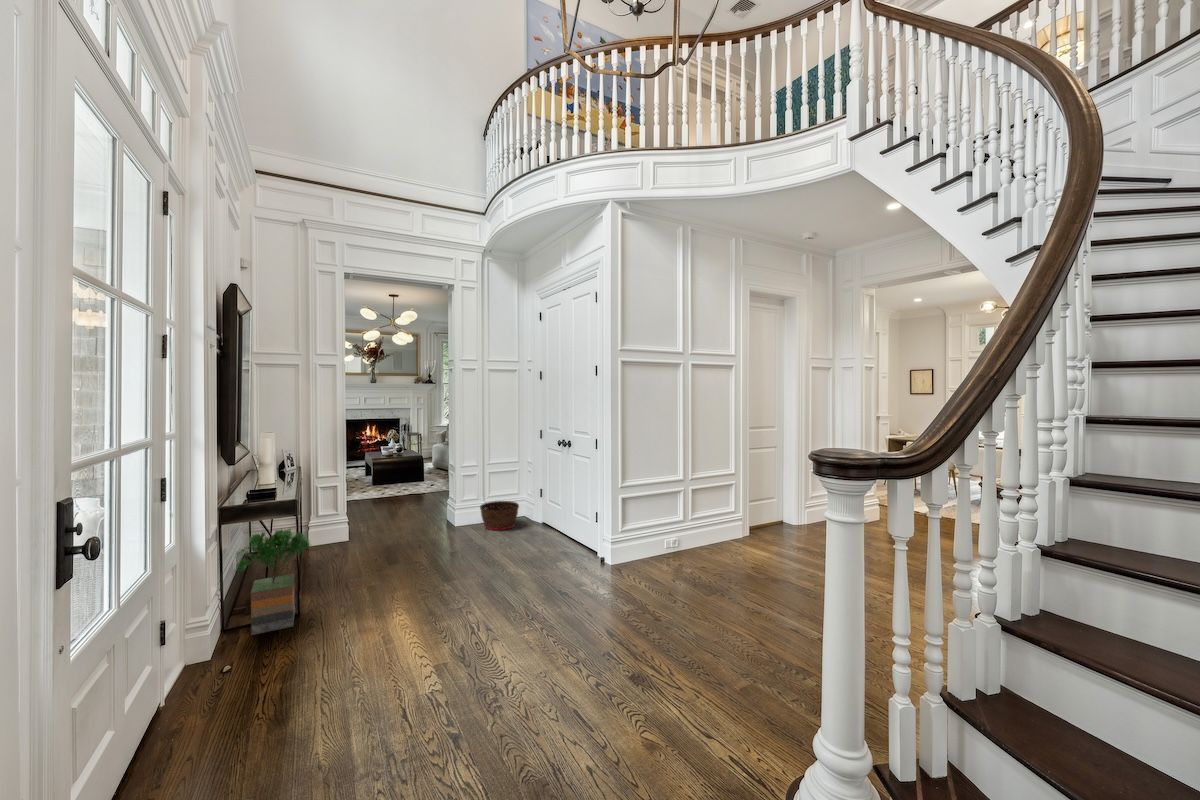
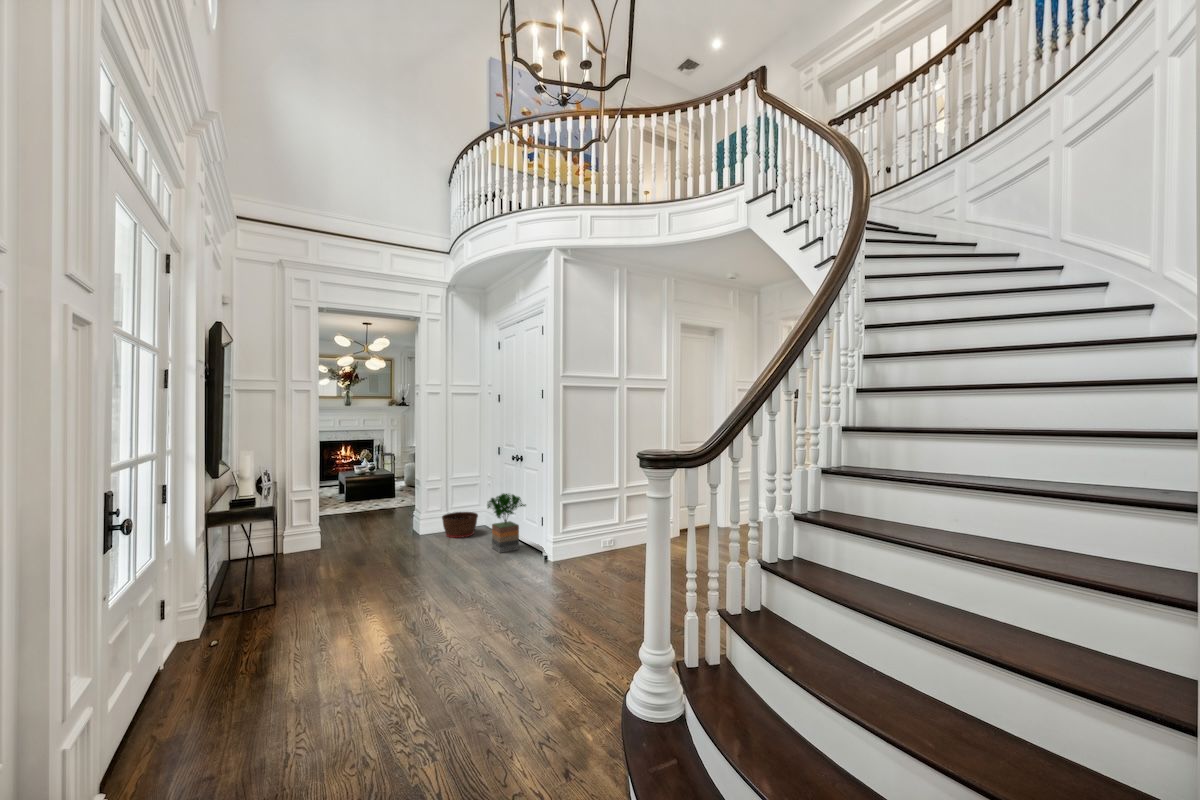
potted tree: present [235,529,311,635] -> present [487,493,526,553]

